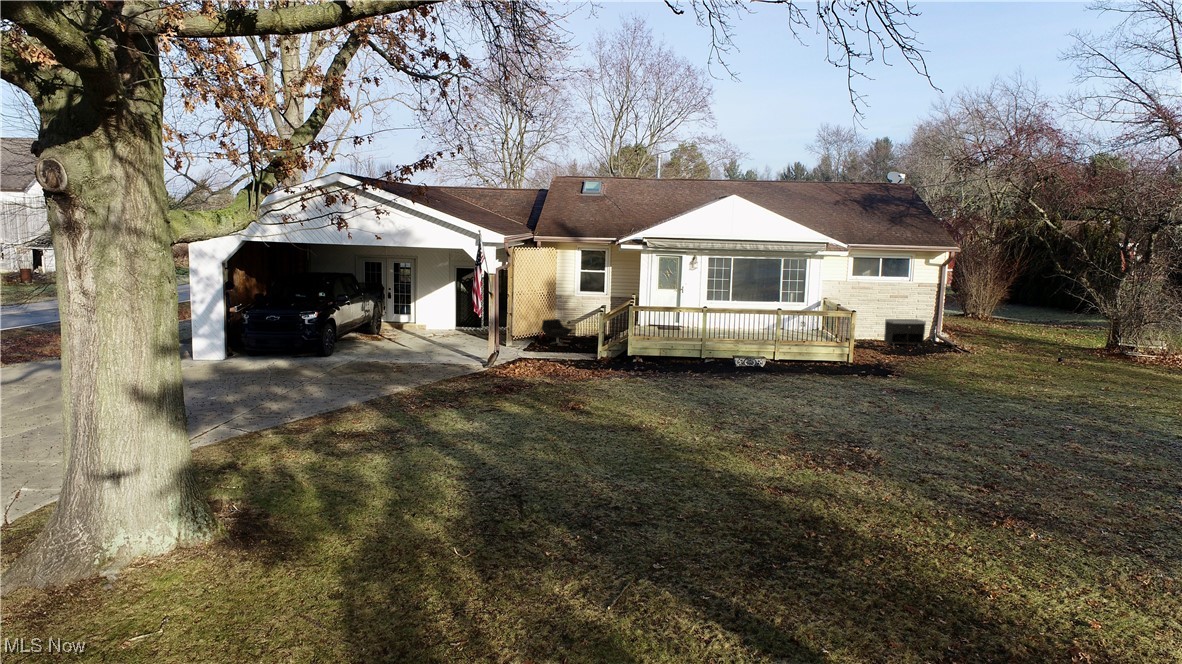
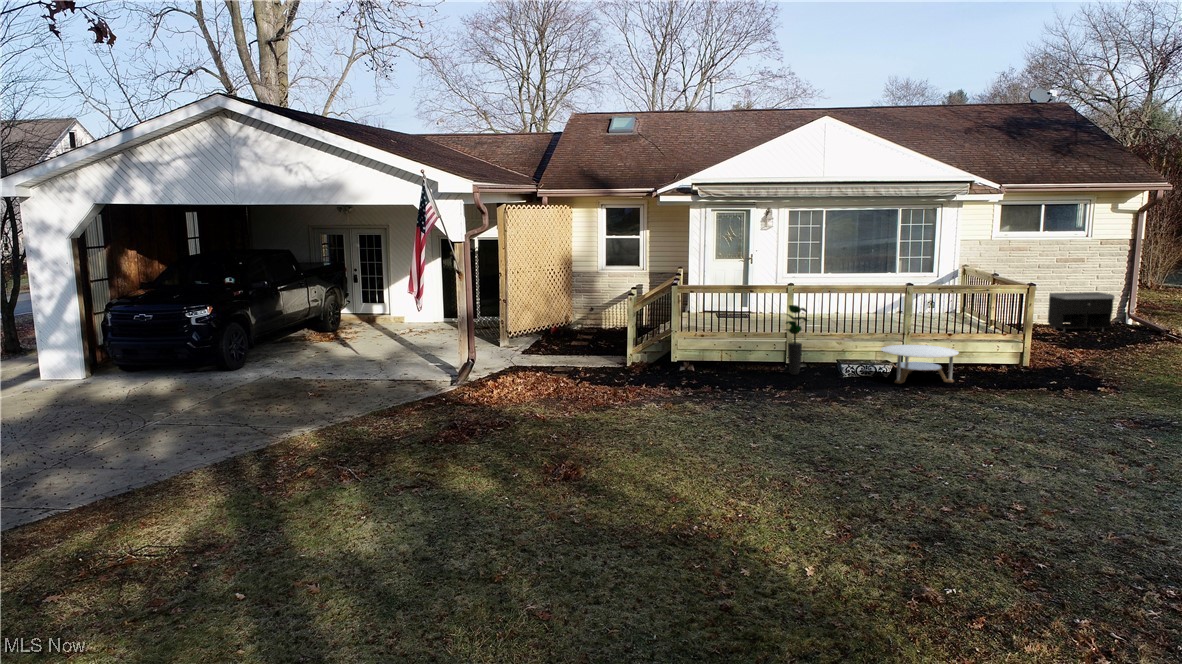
lounge chair: present [542,319,572,345] -> none [553,306,595,343]
potted plant: none [698,321,717,366] -> present [786,305,808,375]
round table: none [761,348,808,372] -> present [881,345,959,383]

